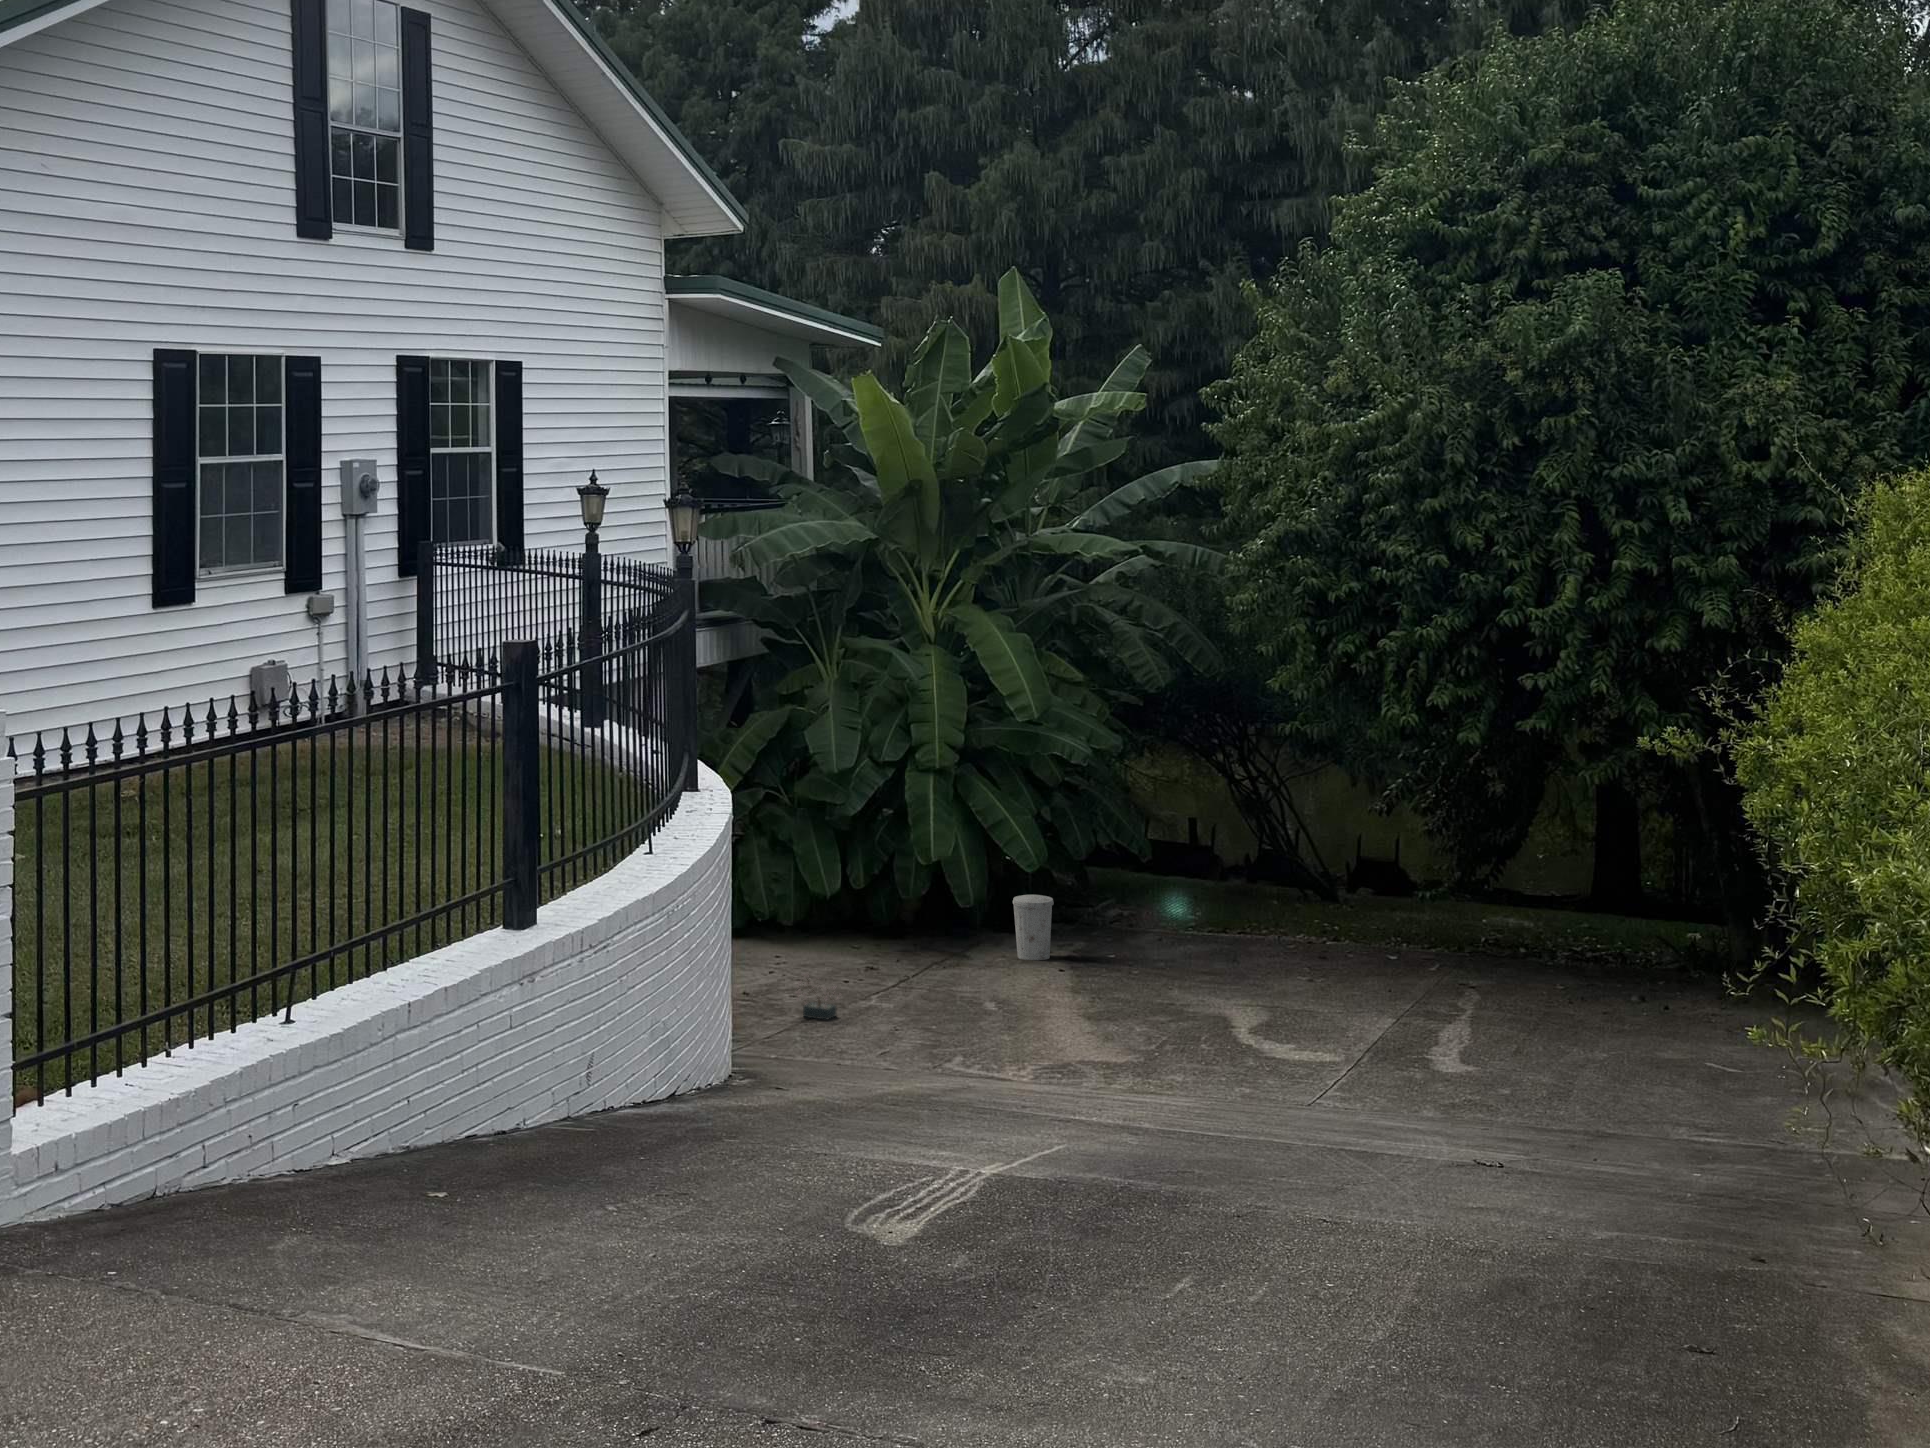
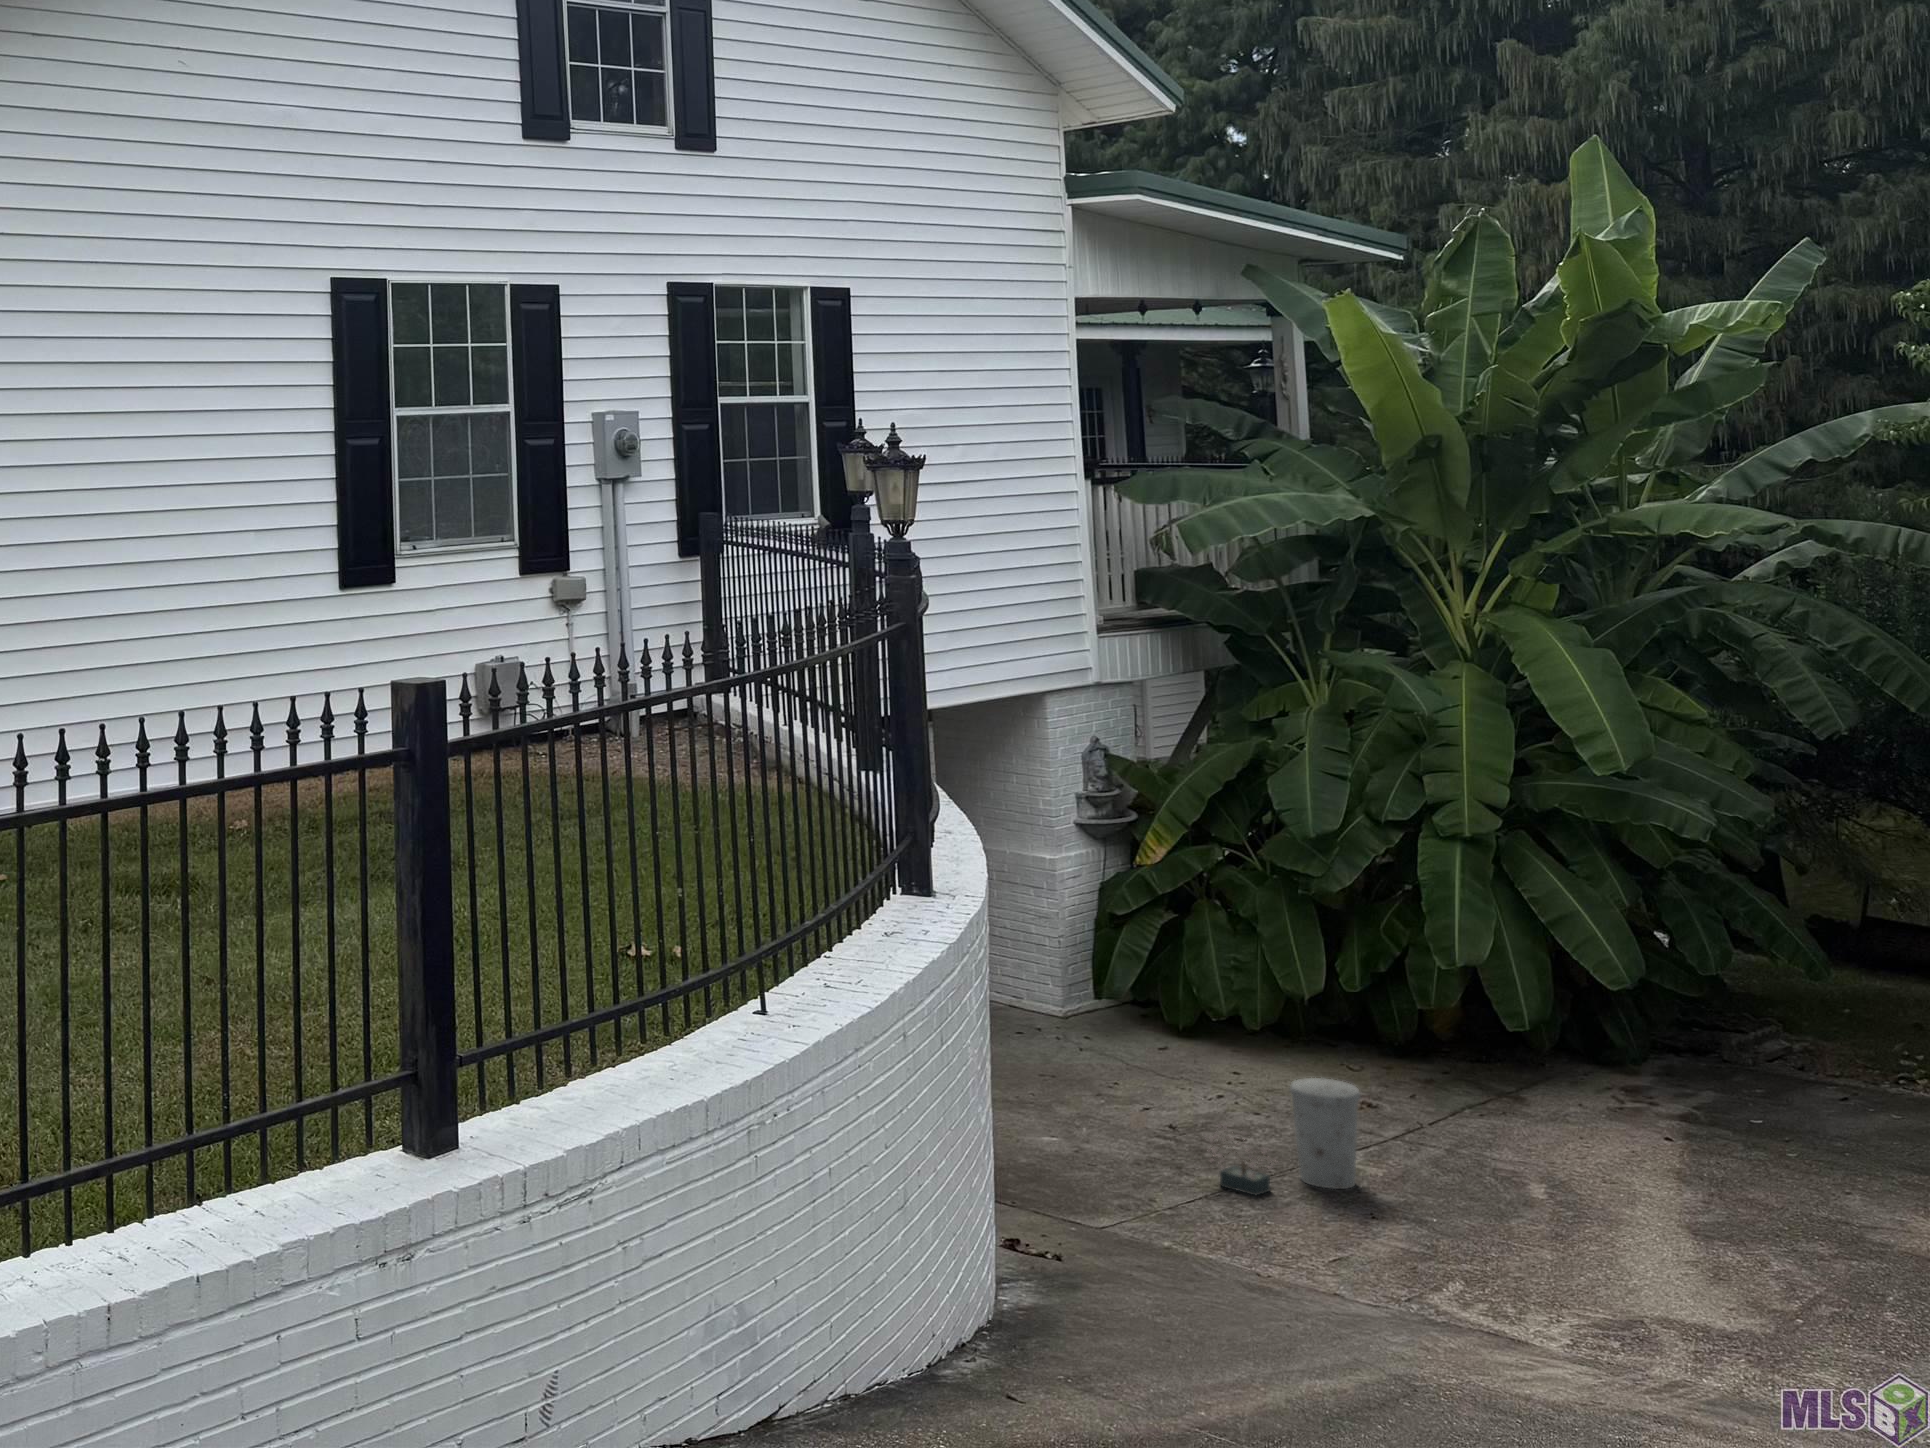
trash can: present [1013,895,1054,960] -> present [1290,1078,1360,1189]

